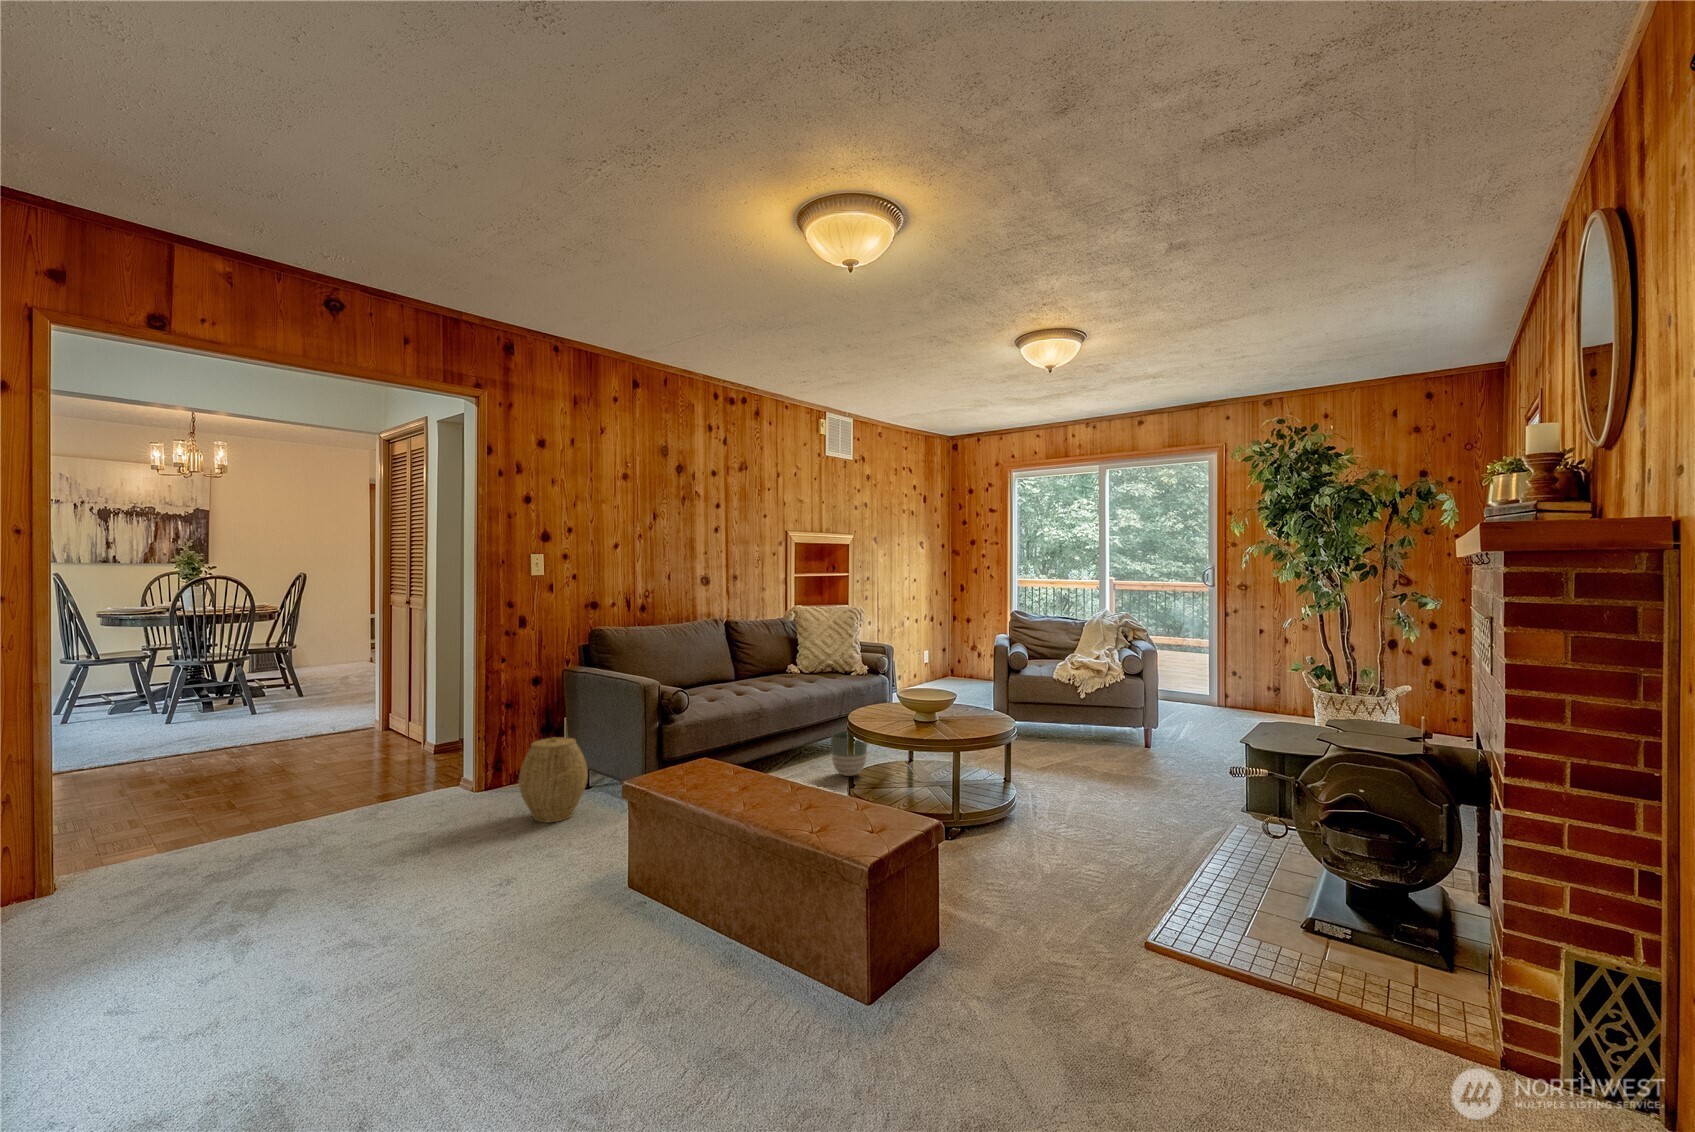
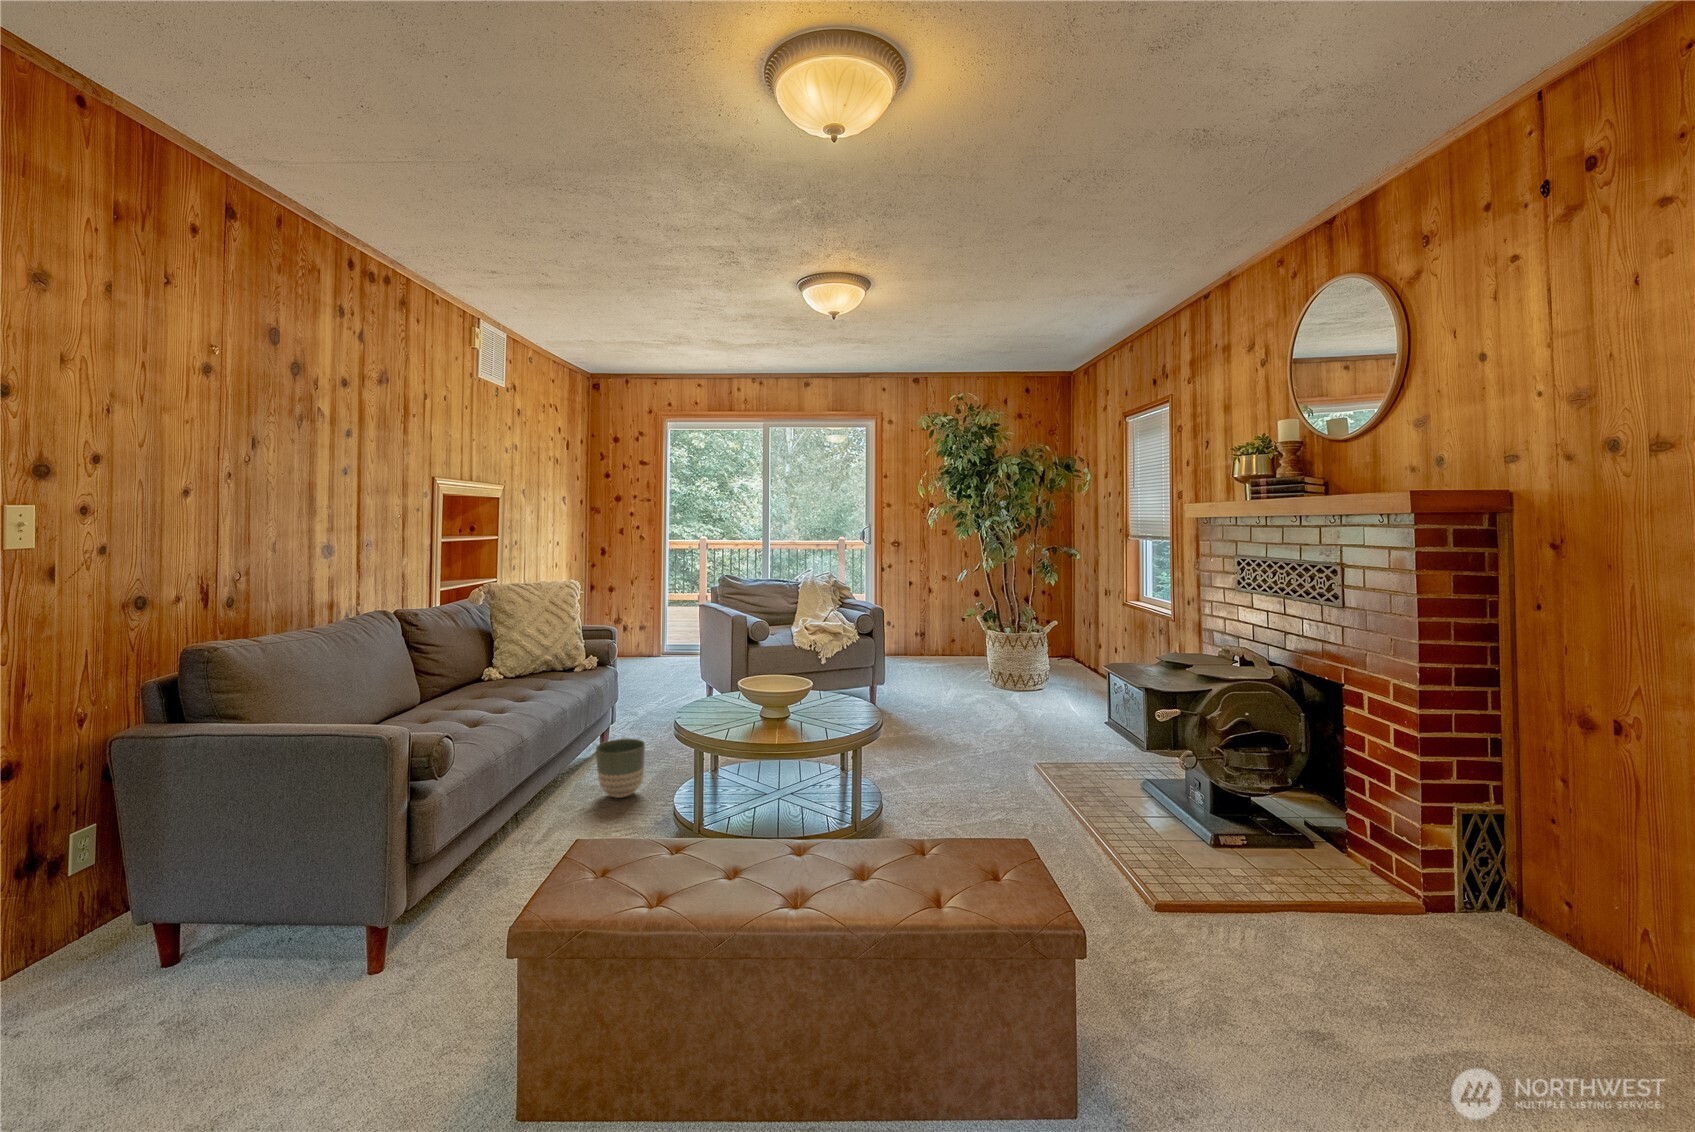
woven basket: present [519,737,588,823] -> none [79,856,249,1035]

